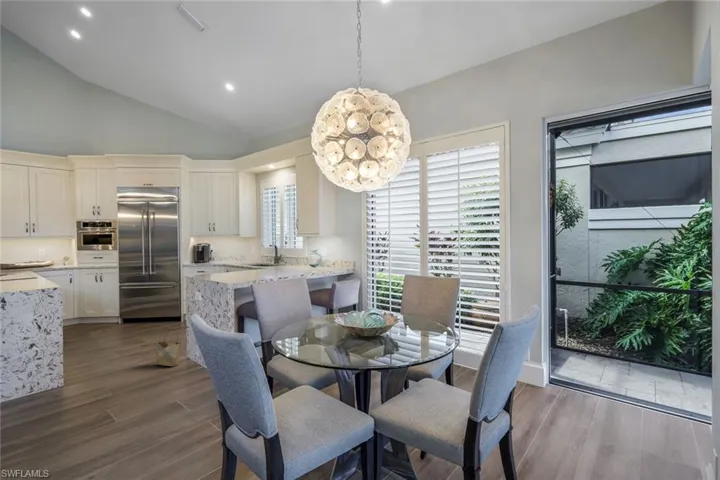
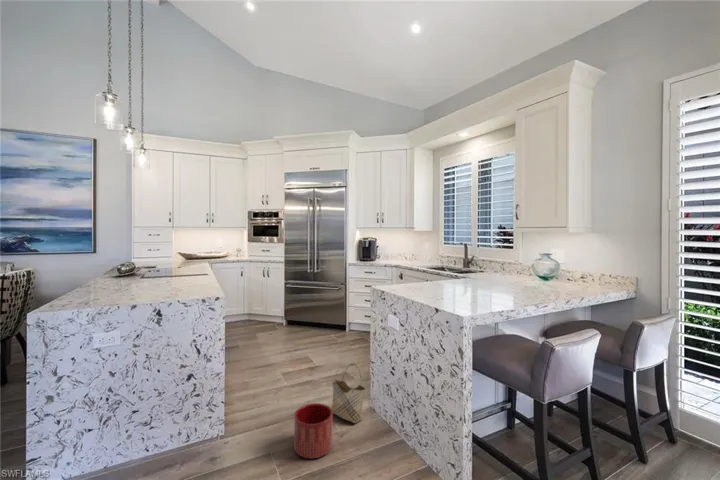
planter: none [122,354,153,385] -> present [294,403,333,458]

